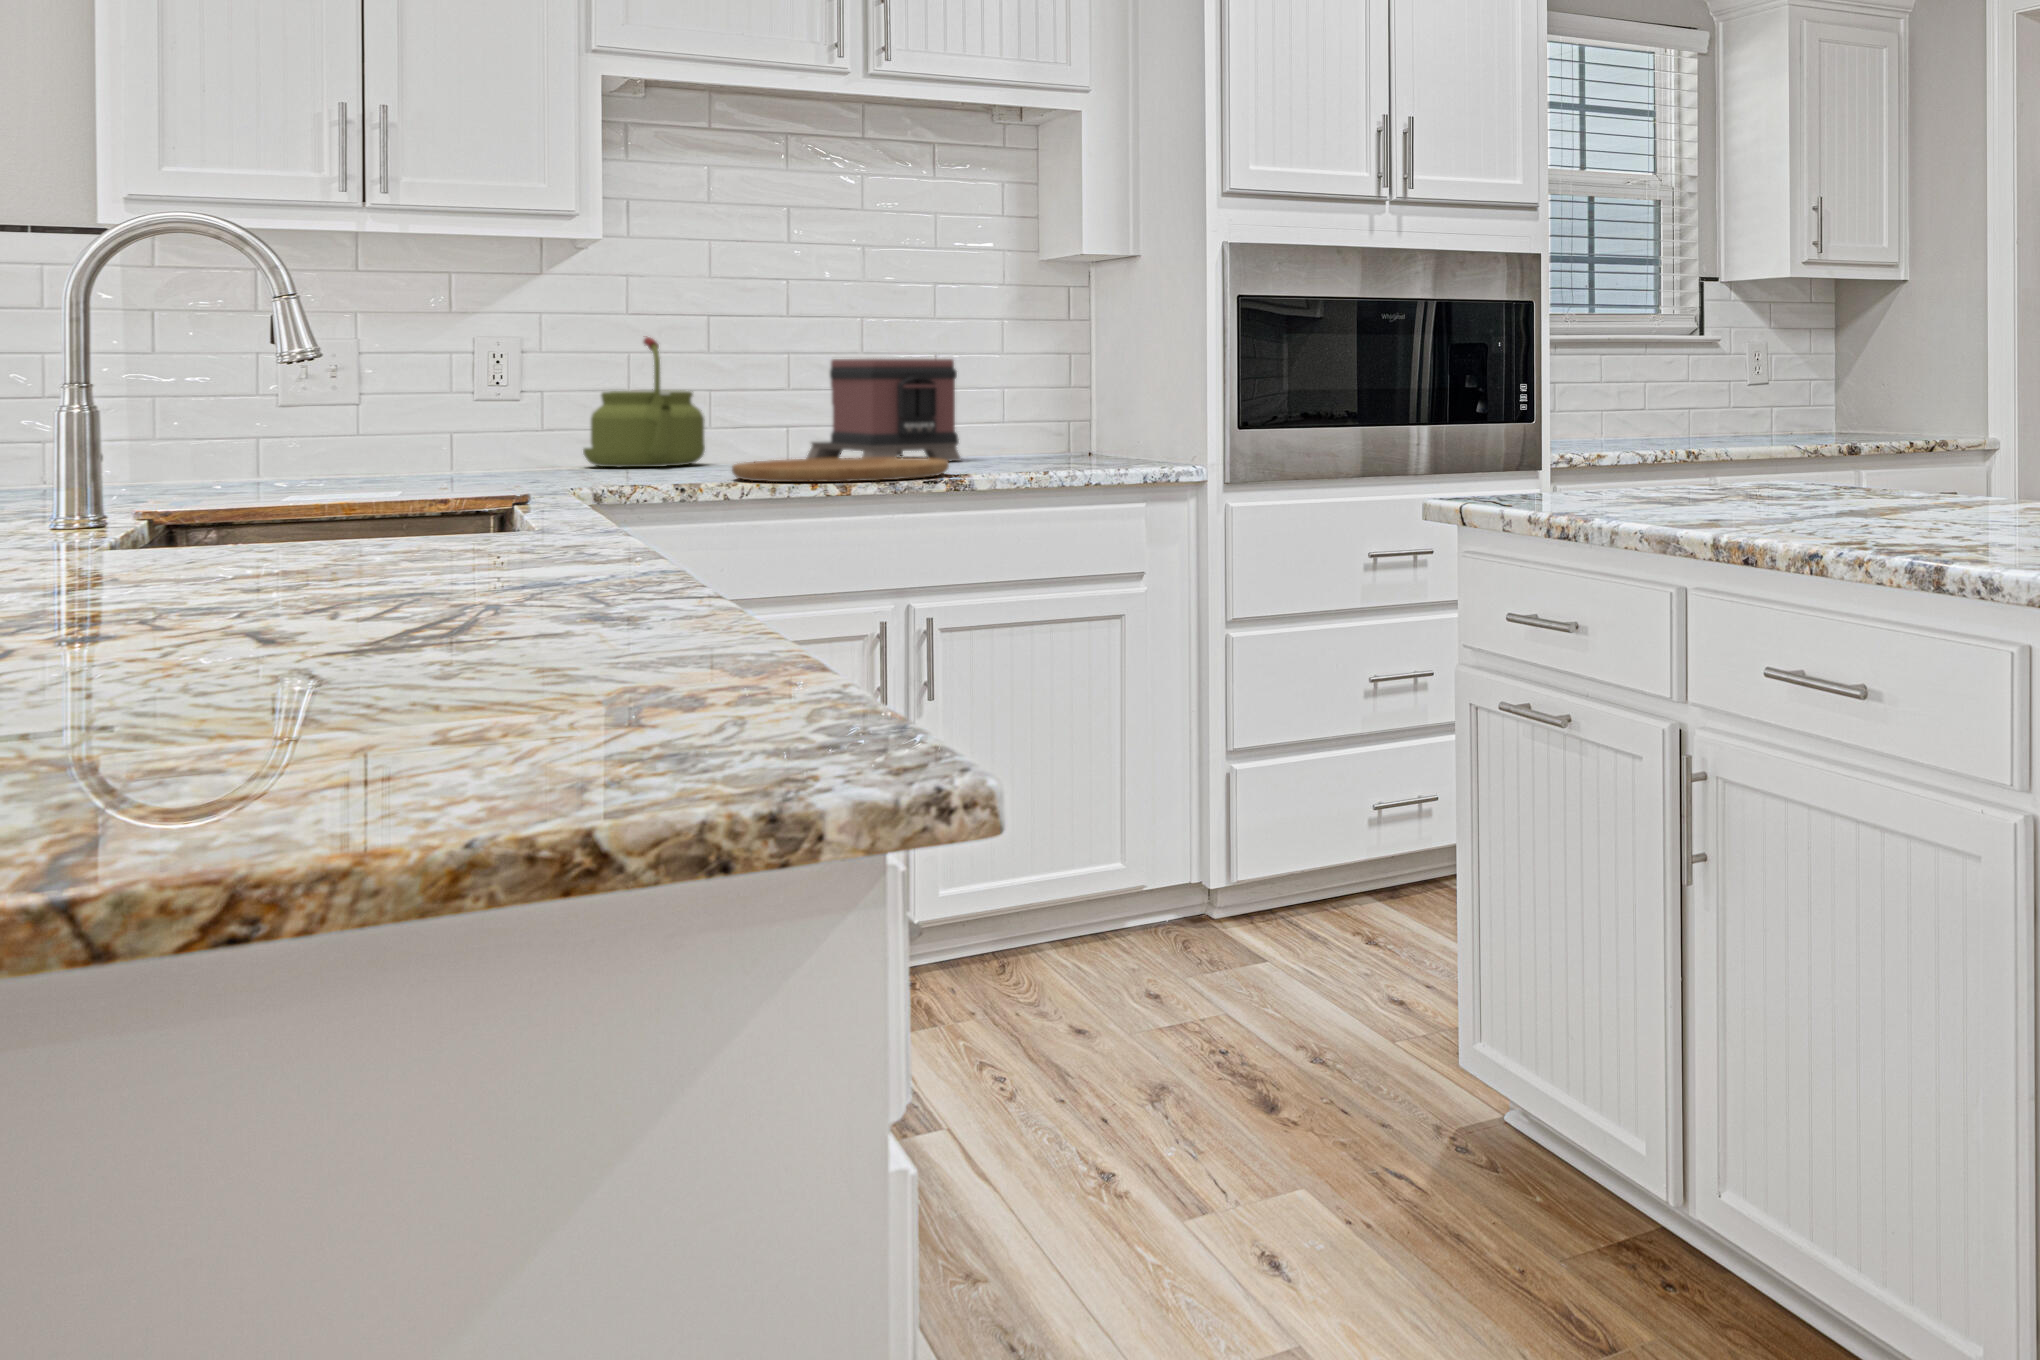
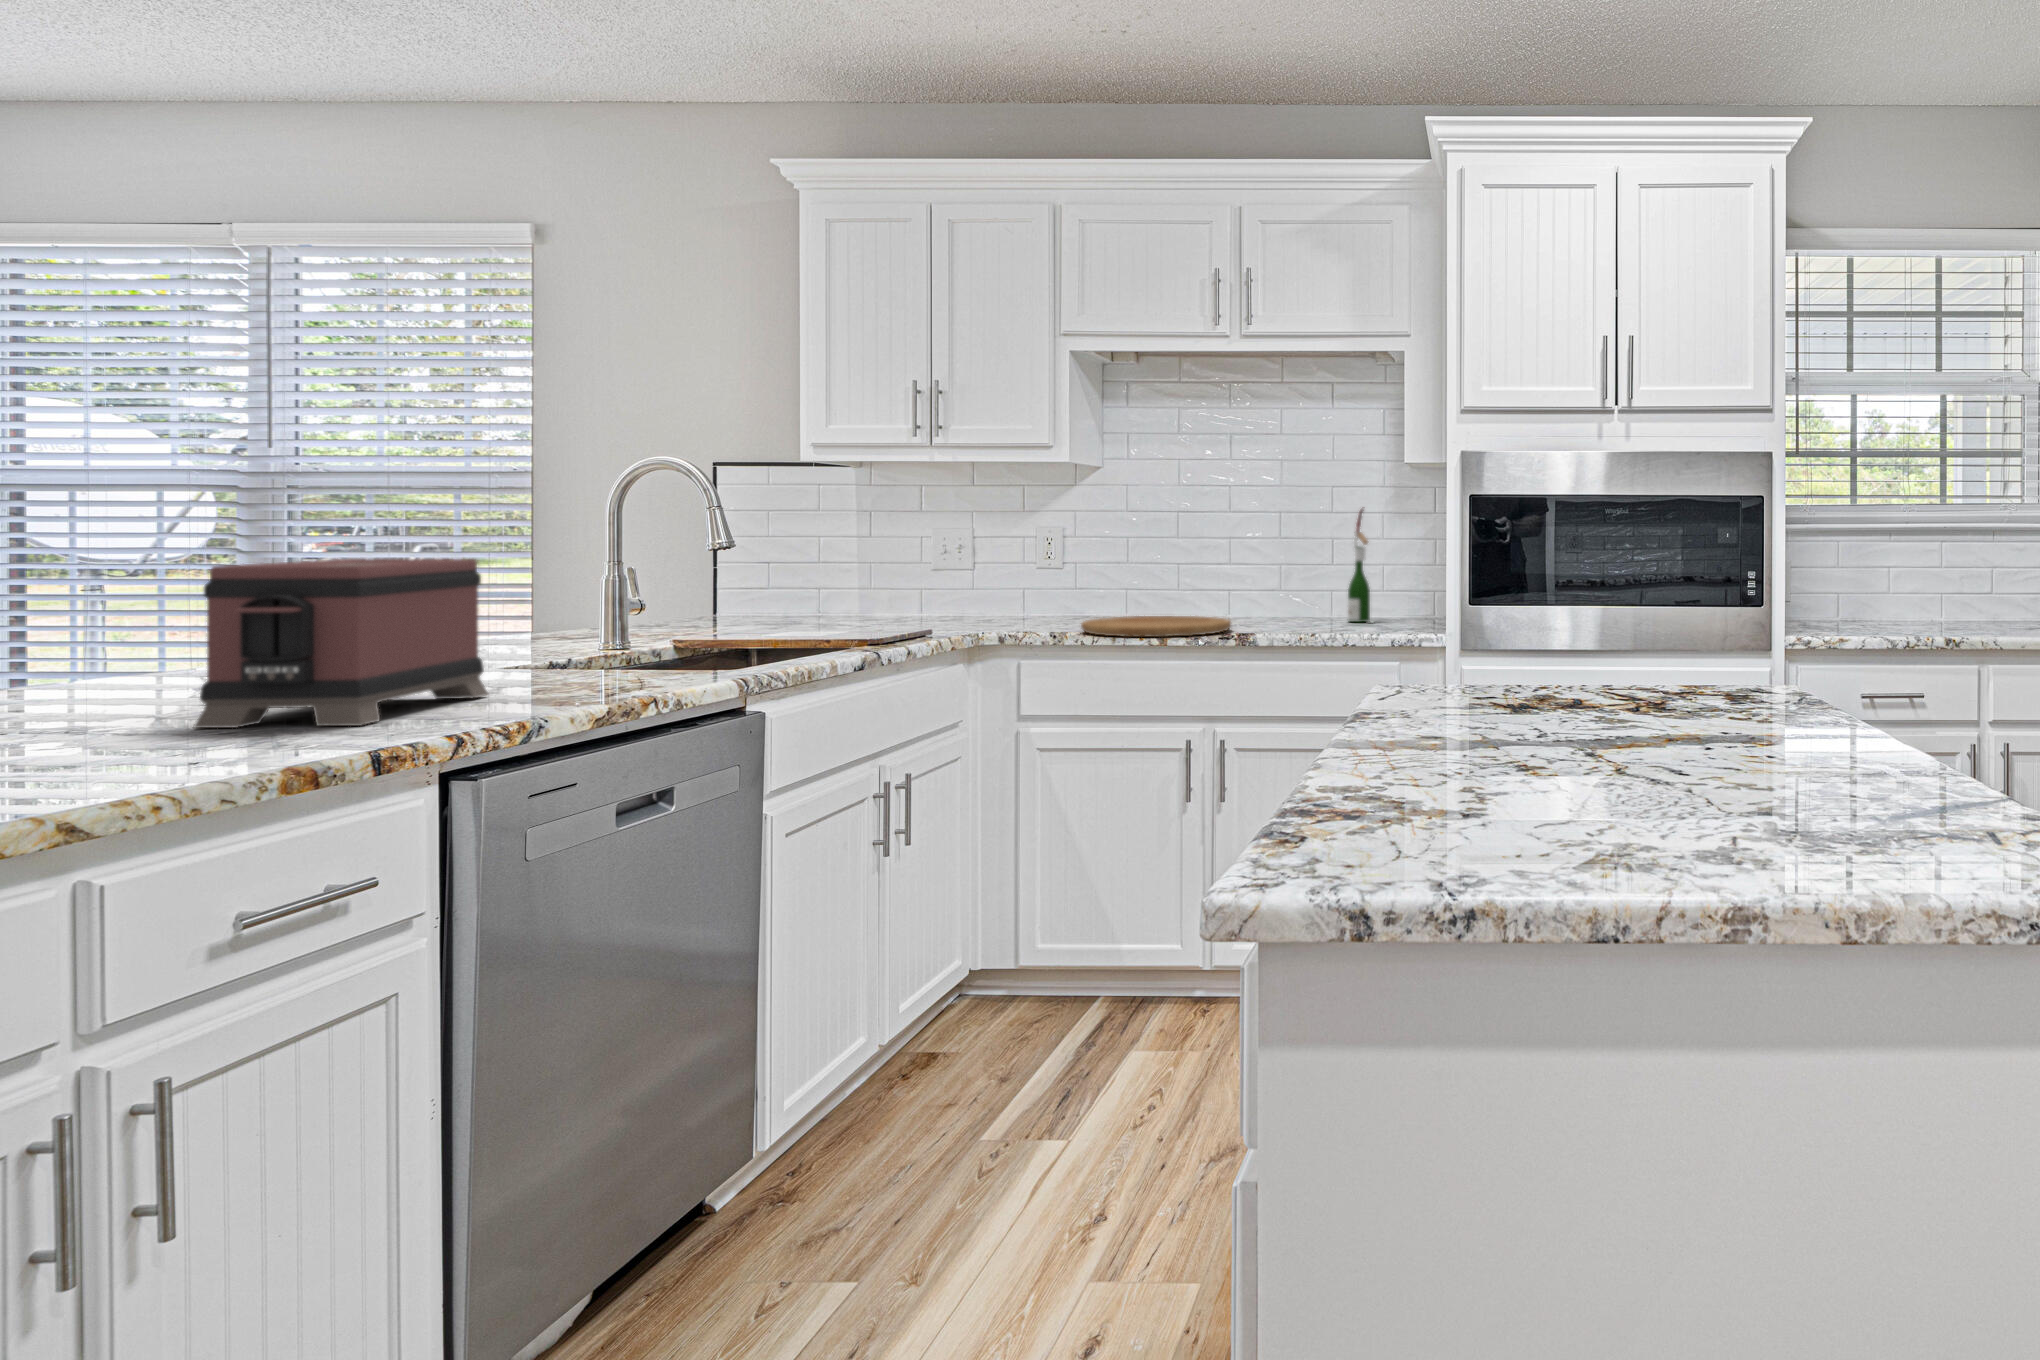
wine bottle: none [1016,311,1059,461] -> present [1348,509,1371,623]
kettle: present [583,336,705,467] -> none [1097,525,1175,614]
toaster: present [806,358,961,461] -> present [194,559,488,728]

